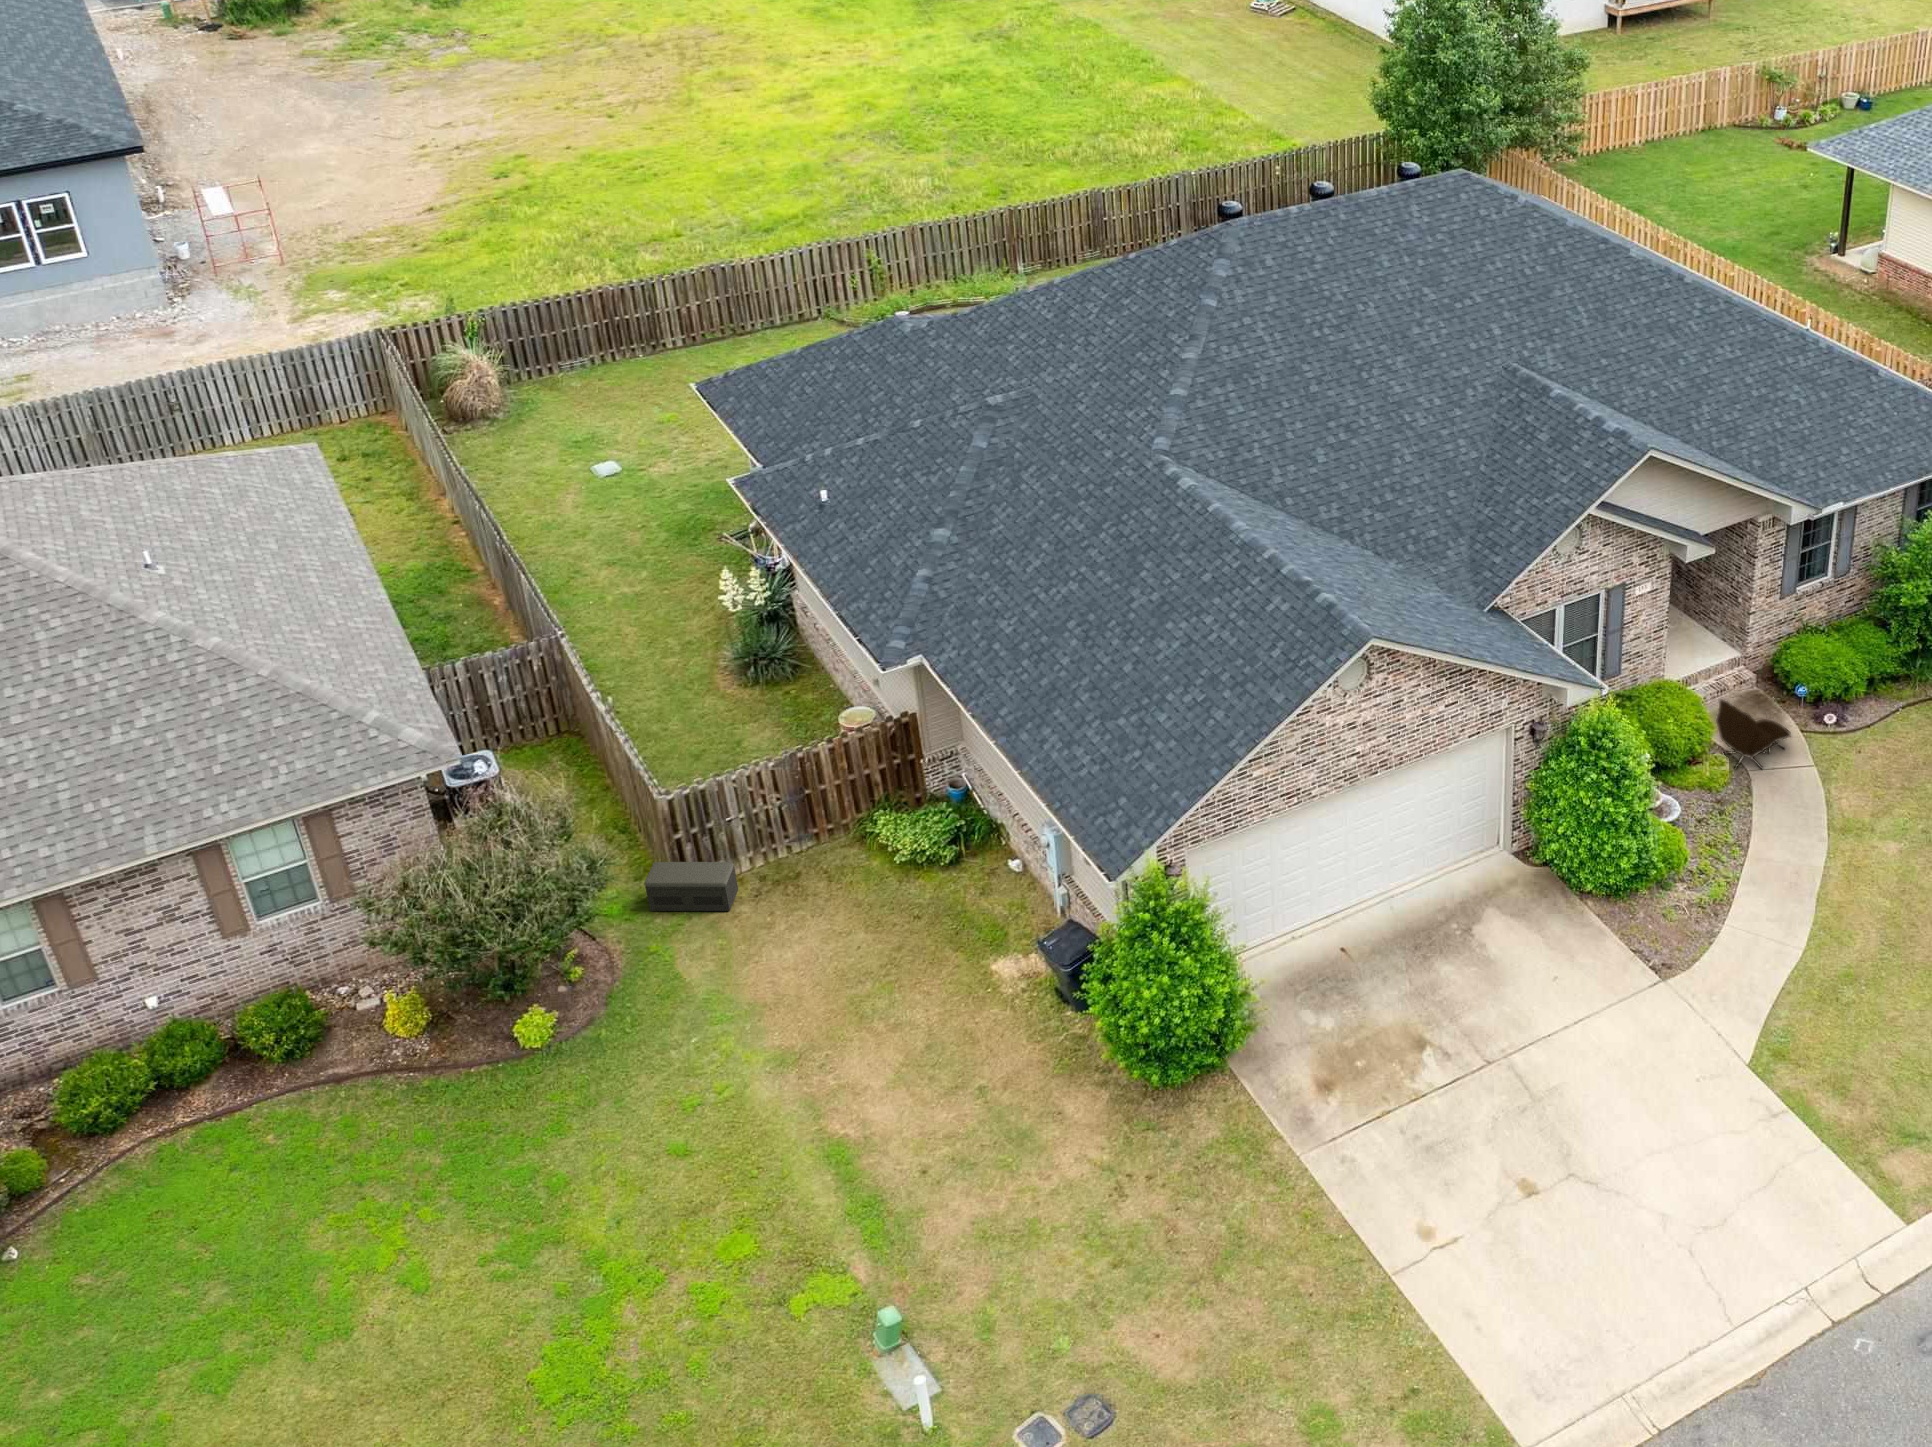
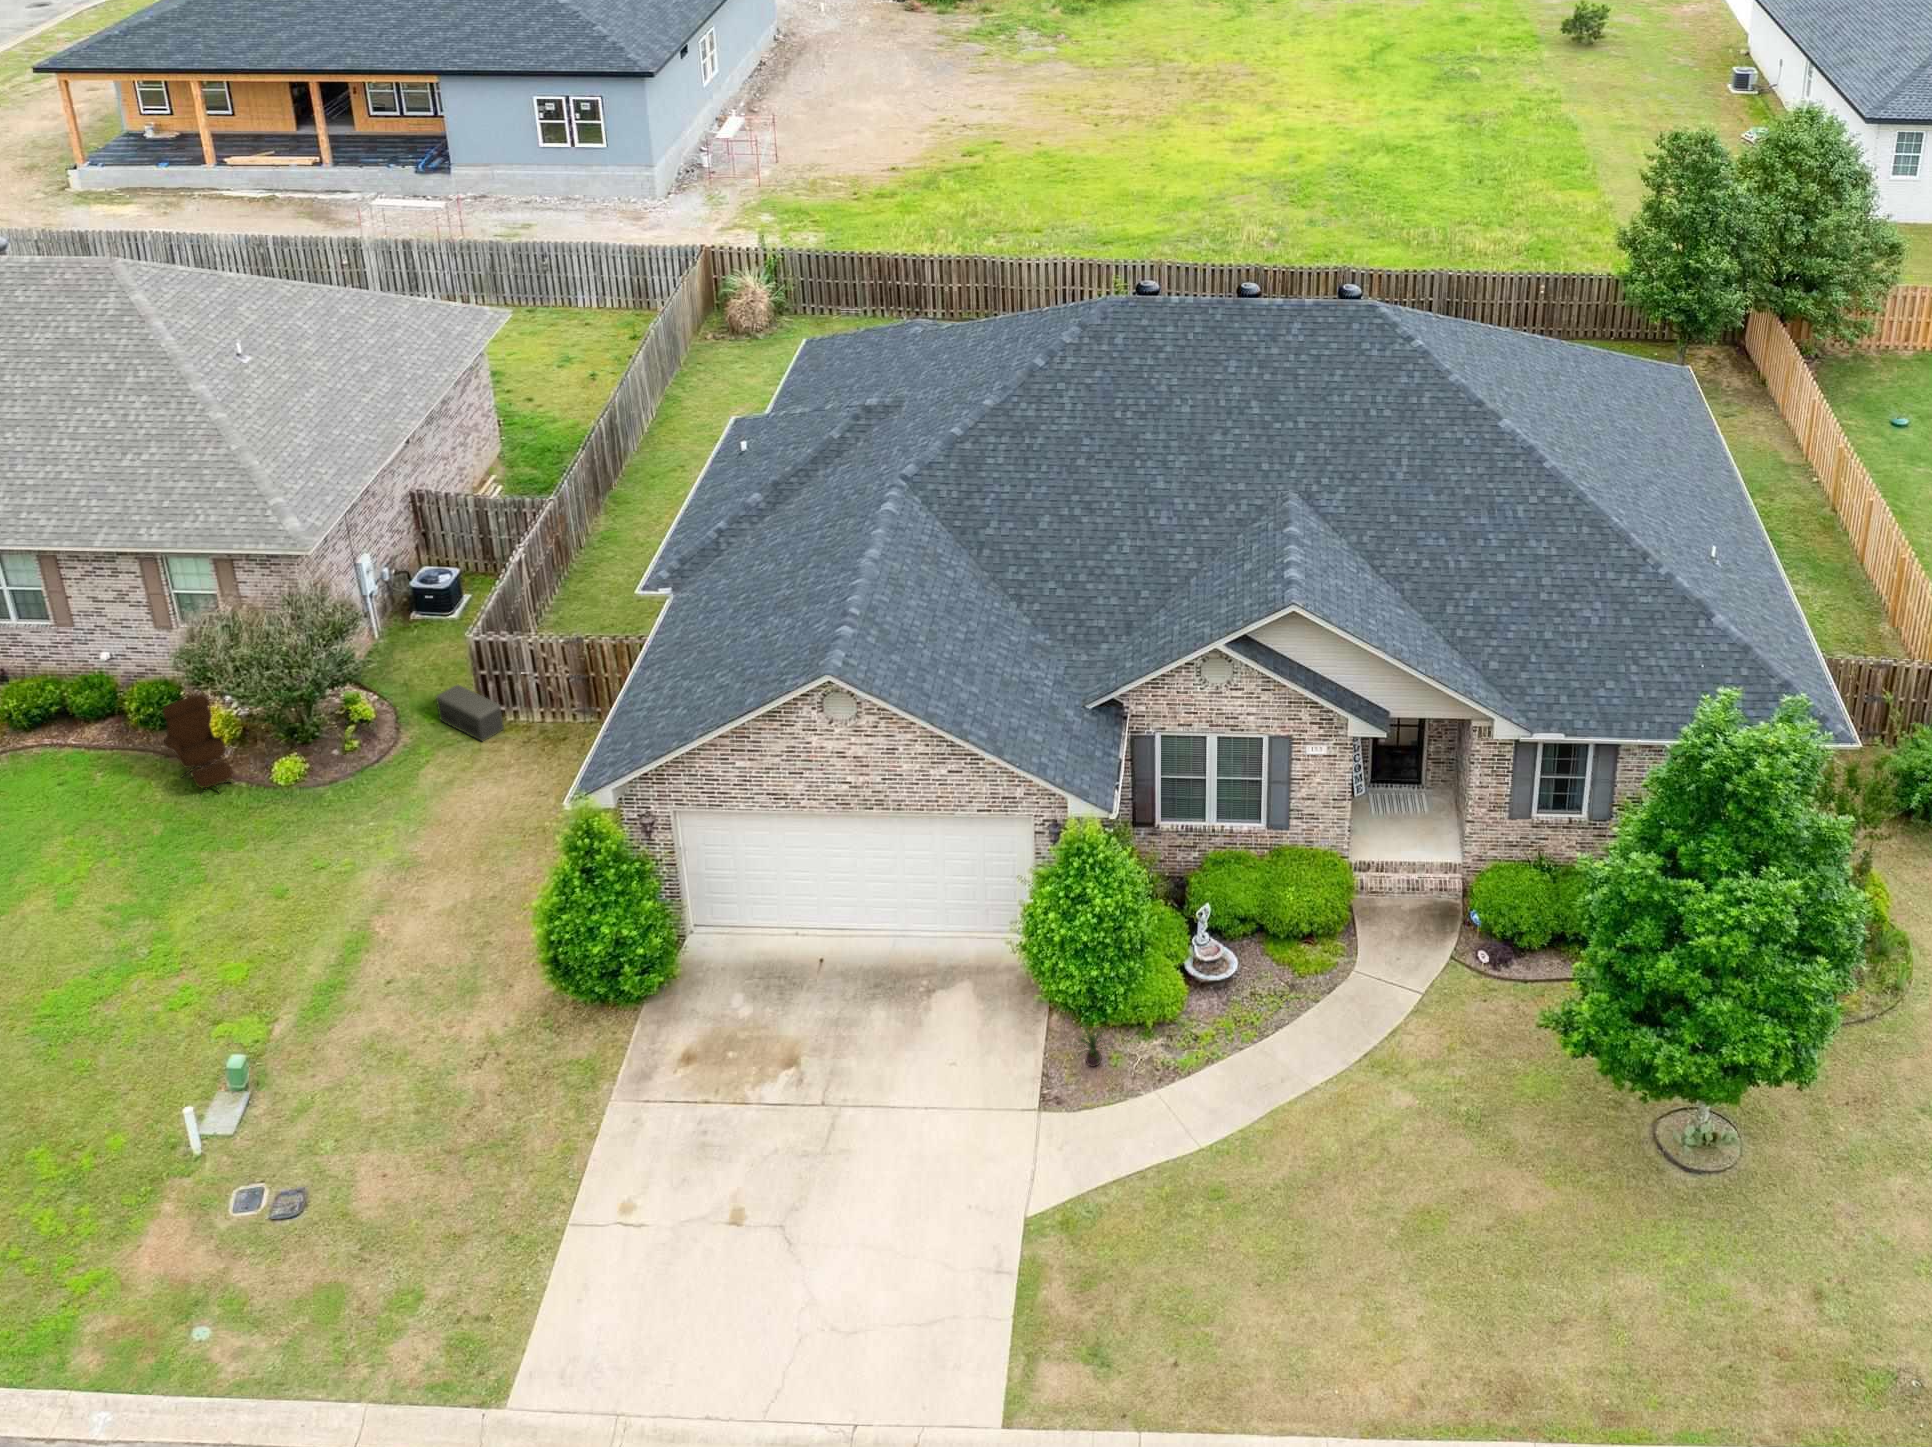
lounge chair: present [1716,700,1791,769] -> present [163,695,232,791]
decorative plant: none [1635,886,1677,929] -> present [1078,1024,1113,1067]

